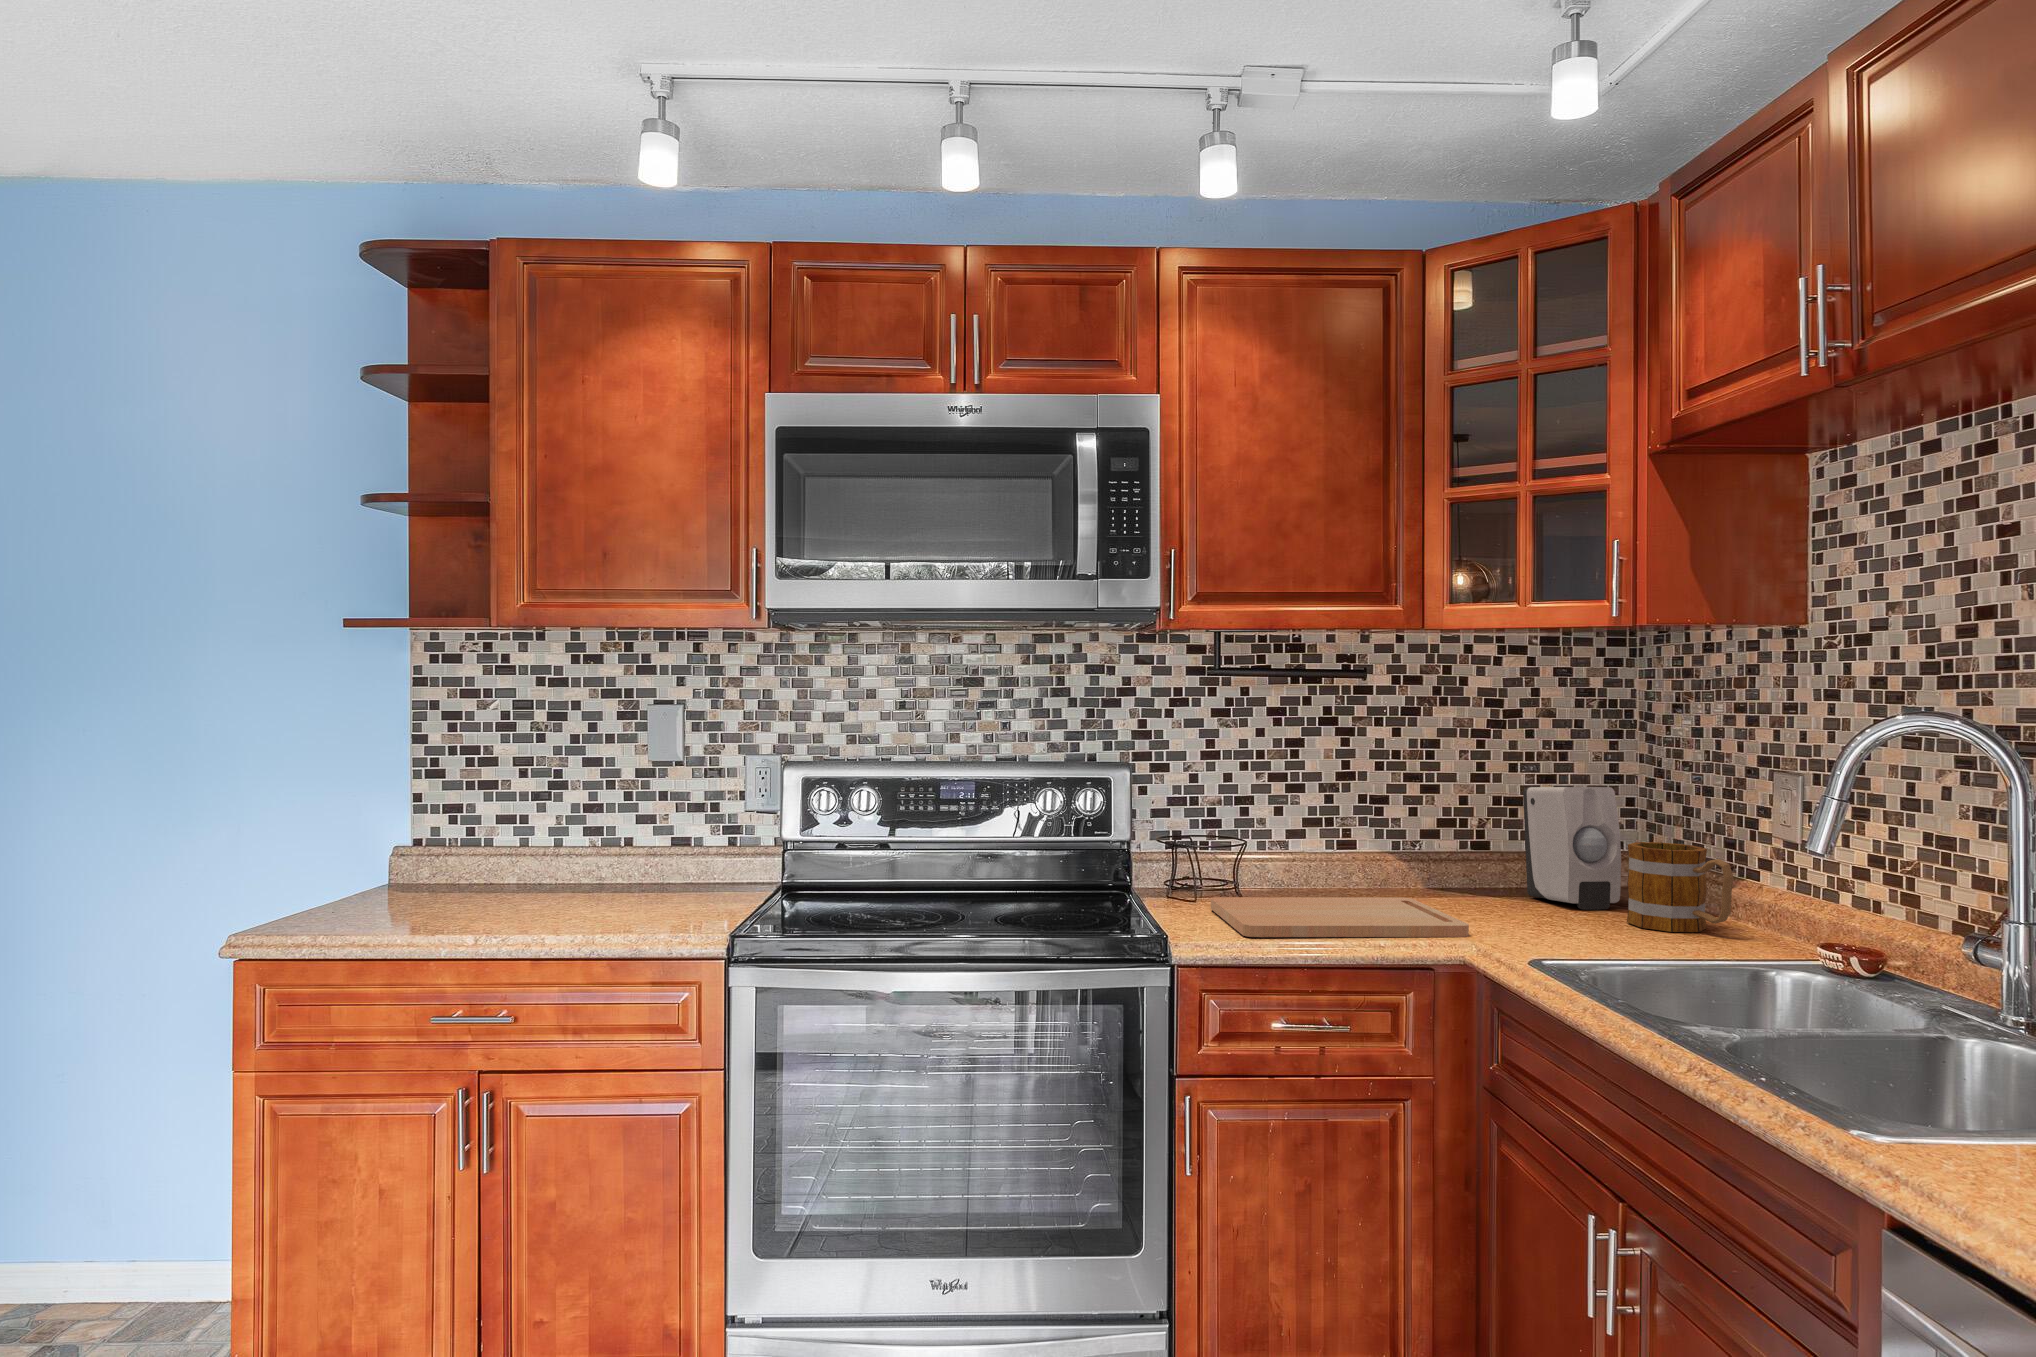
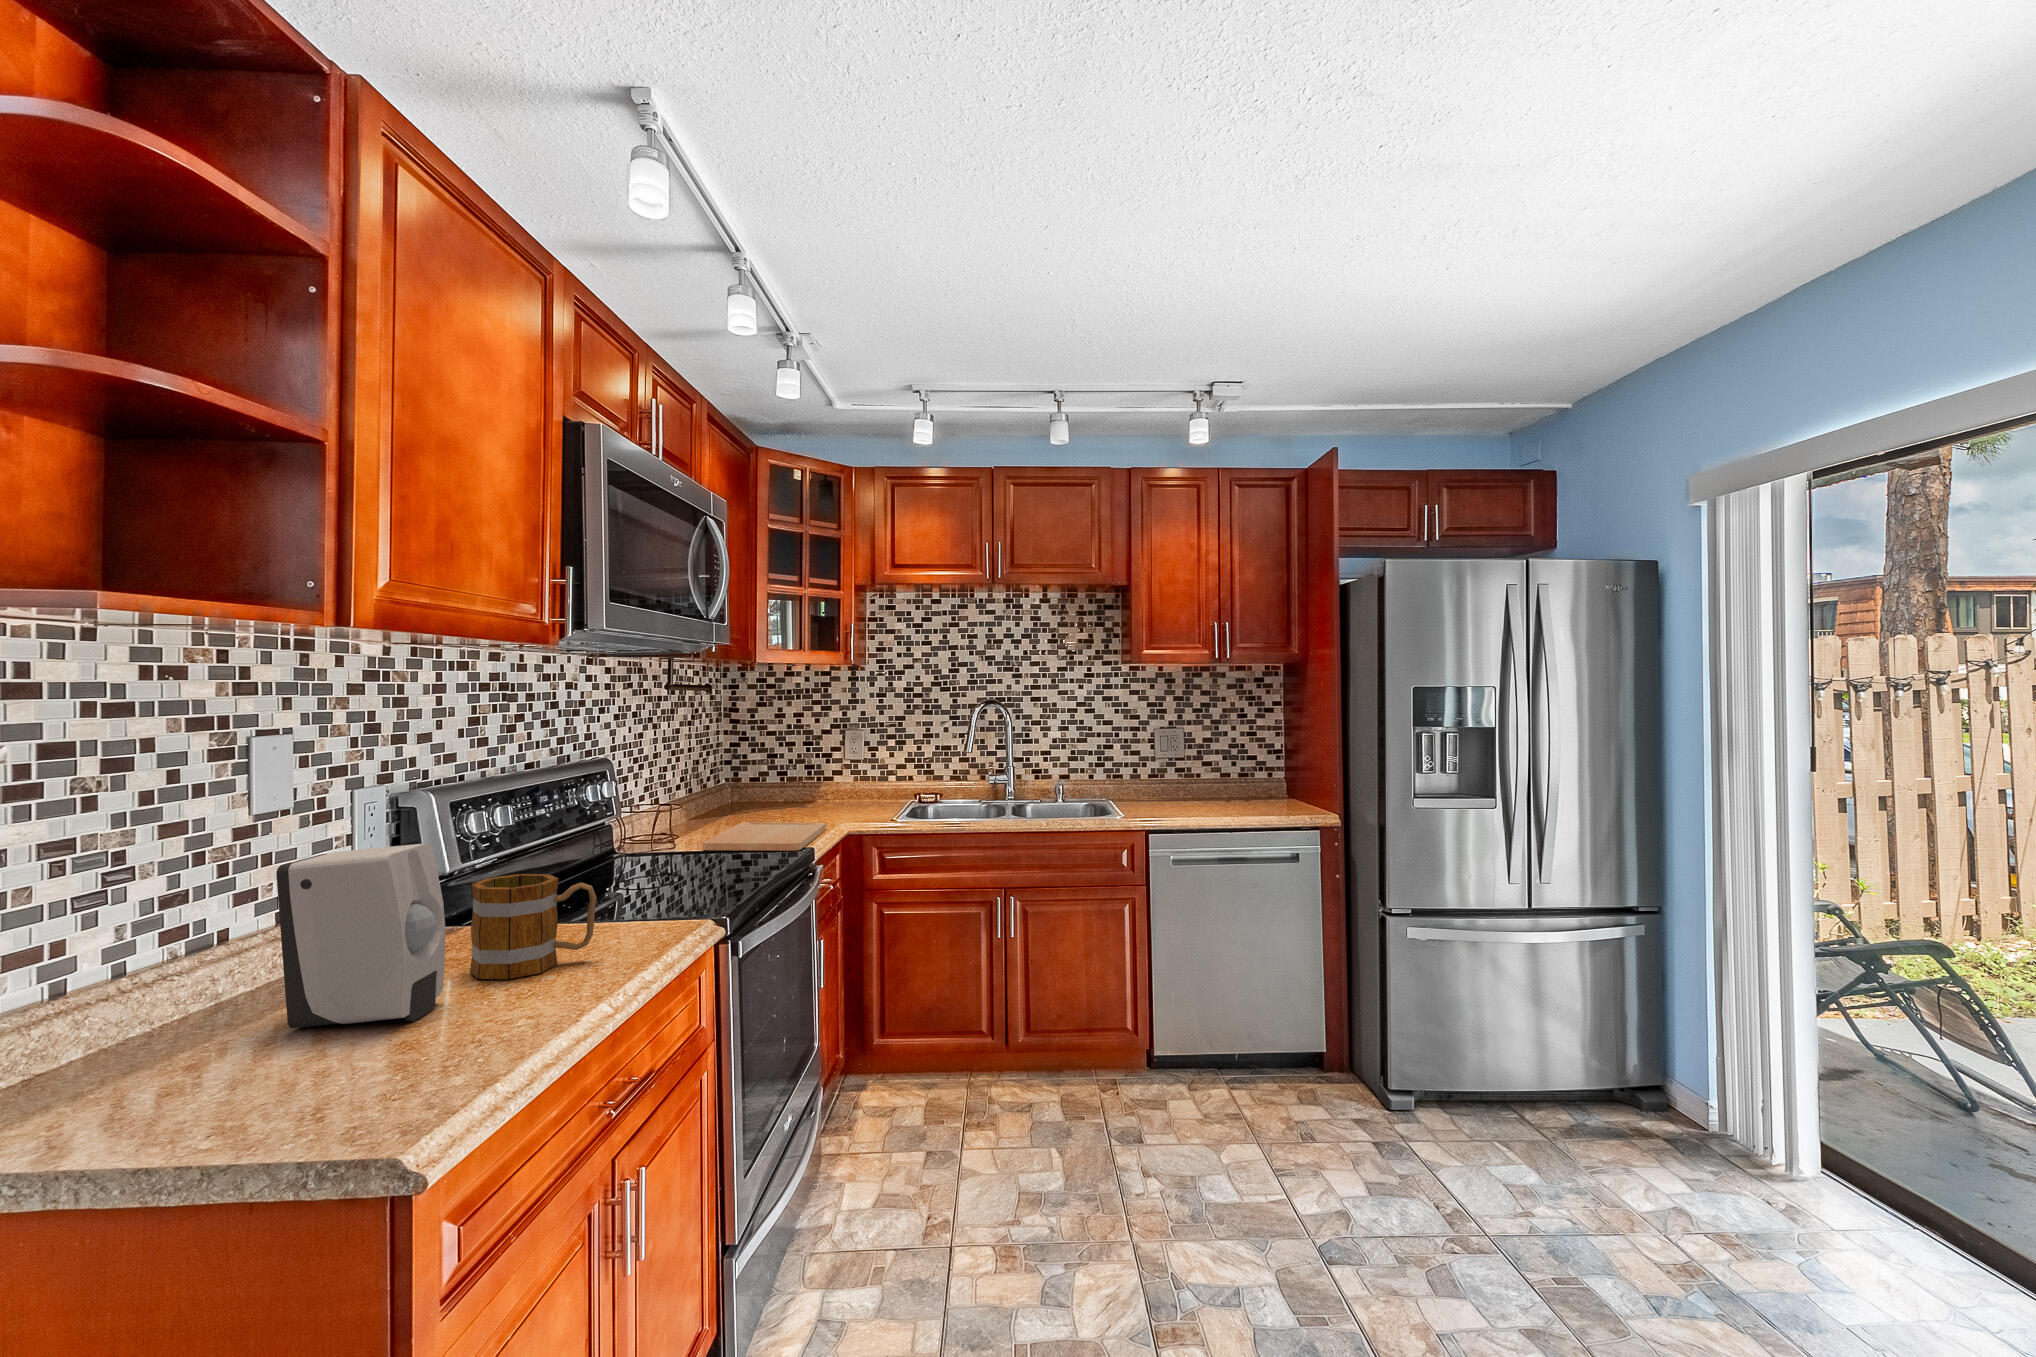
soap dispenser: present [1523,787,1621,910] -> present [276,843,446,1028]
mug: present [1627,842,1733,932] -> present [470,874,596,979]

